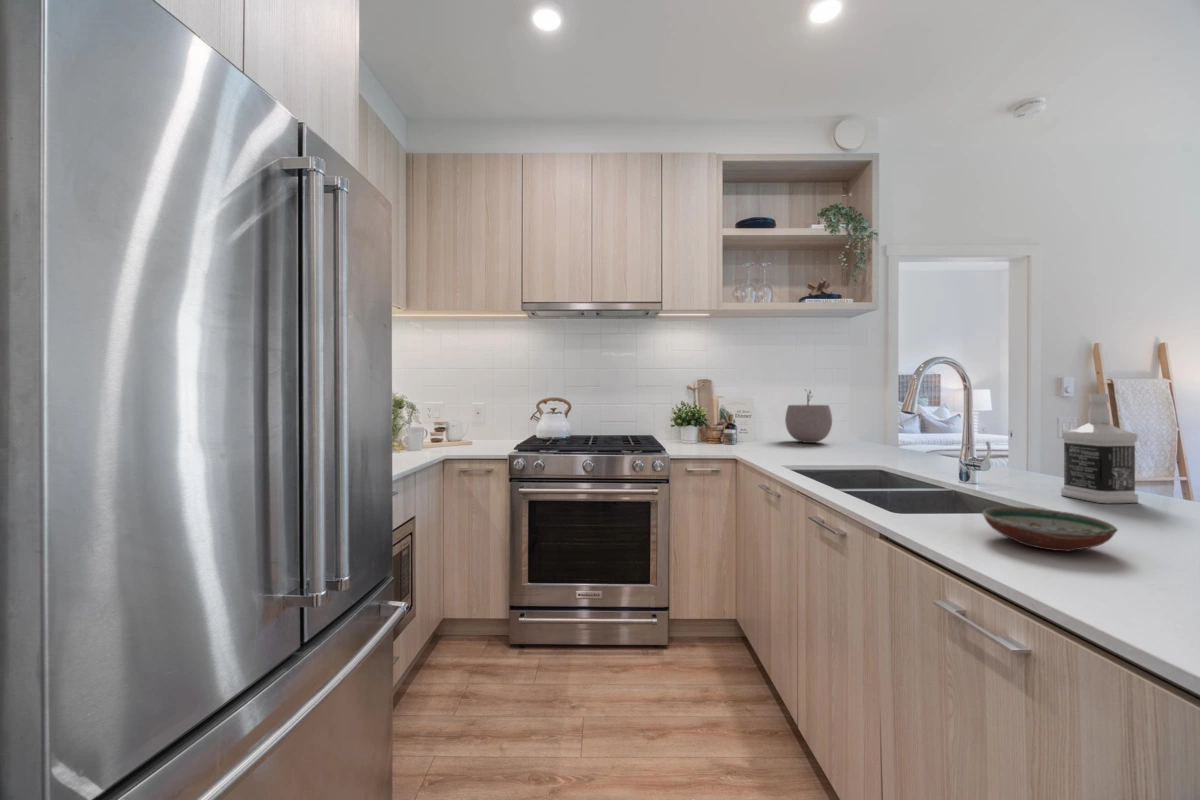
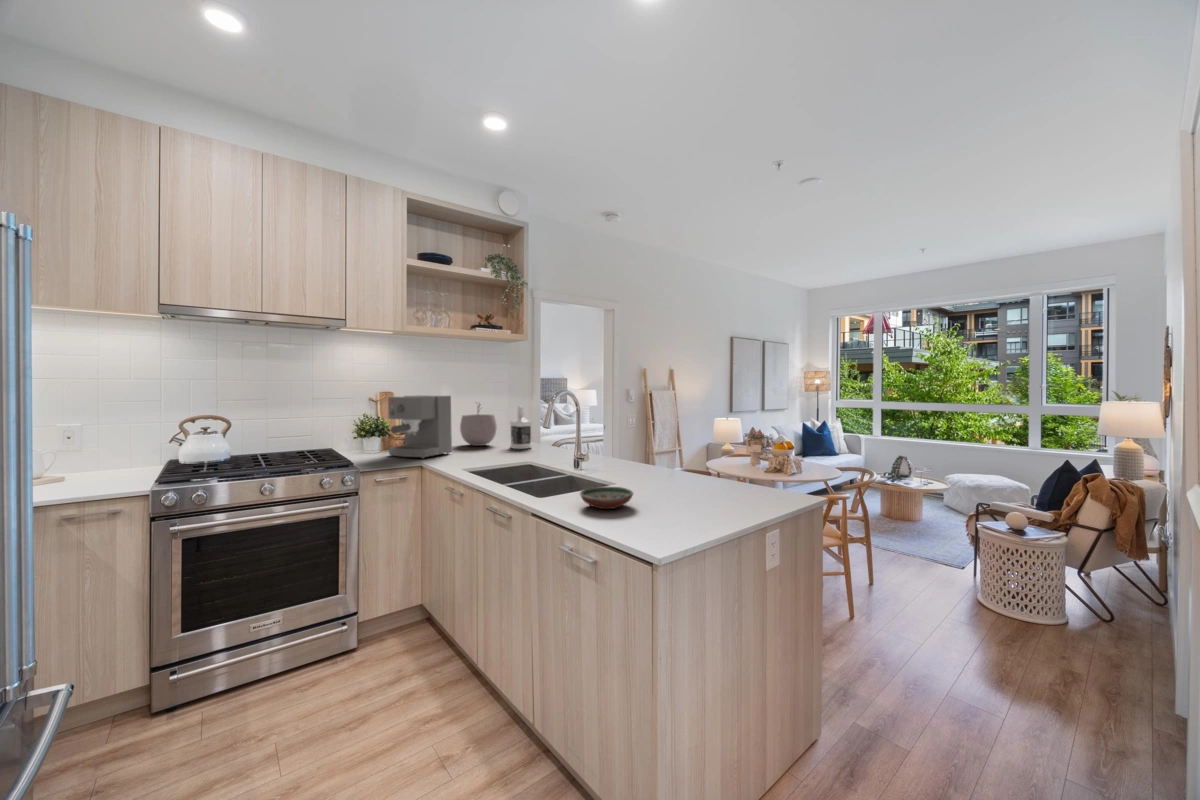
coffee maker: none [704,379,774,450] -> present [388,395,452,458]
bottle: present [1061,394,1138,503] -> present [510,406,532,449]

